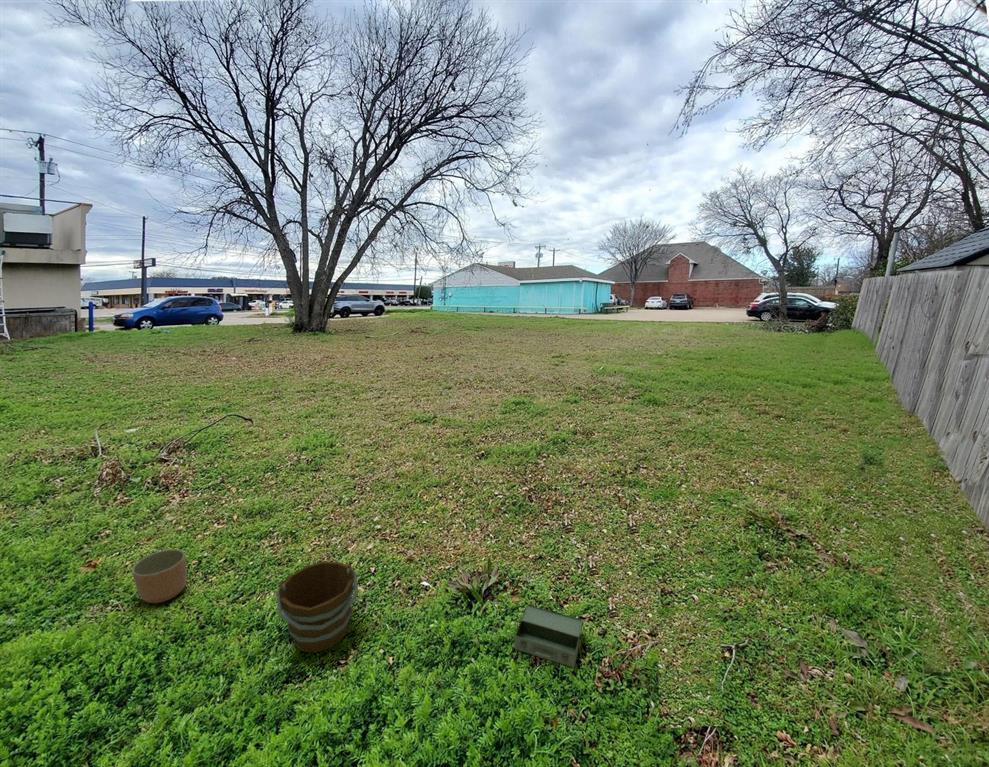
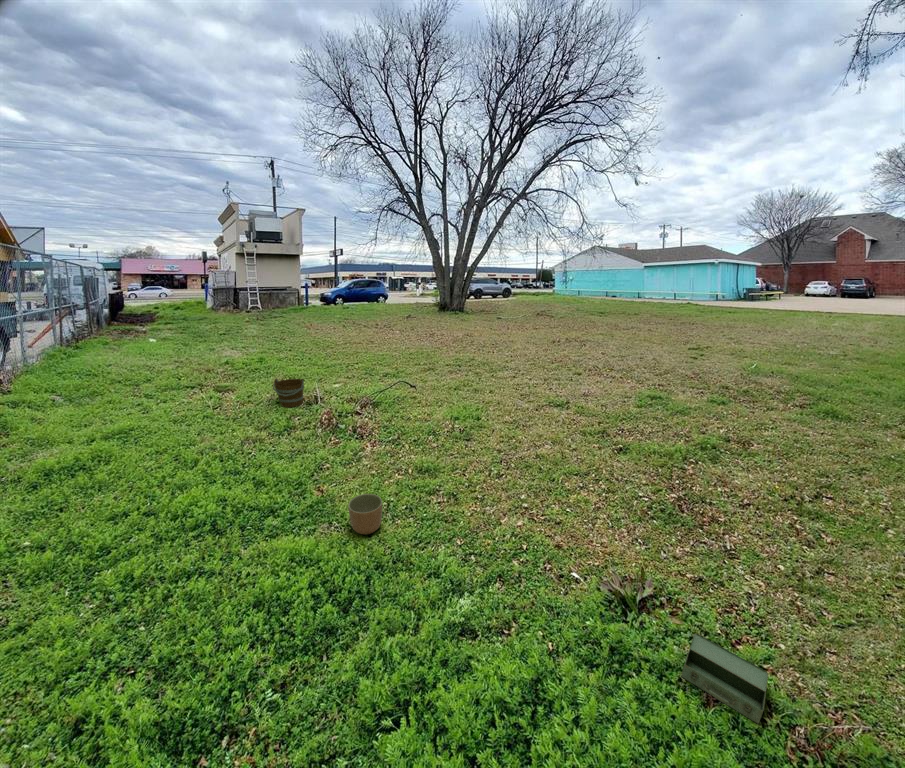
bucket: present [276,561,358,653] -> present [273,379,304,407]

